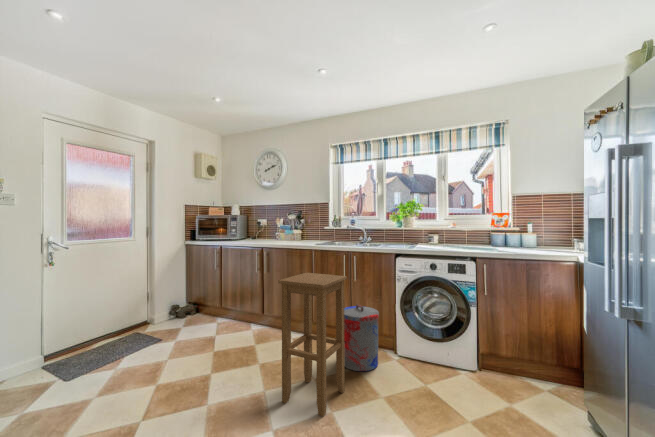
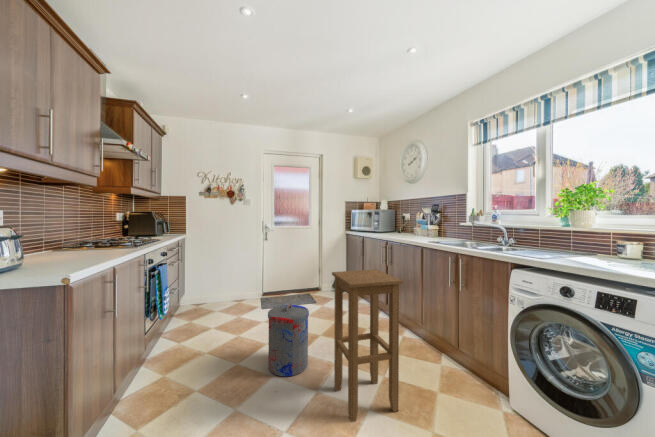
trash can: present [344,304,379,371] -> present [268,303,309,377]

